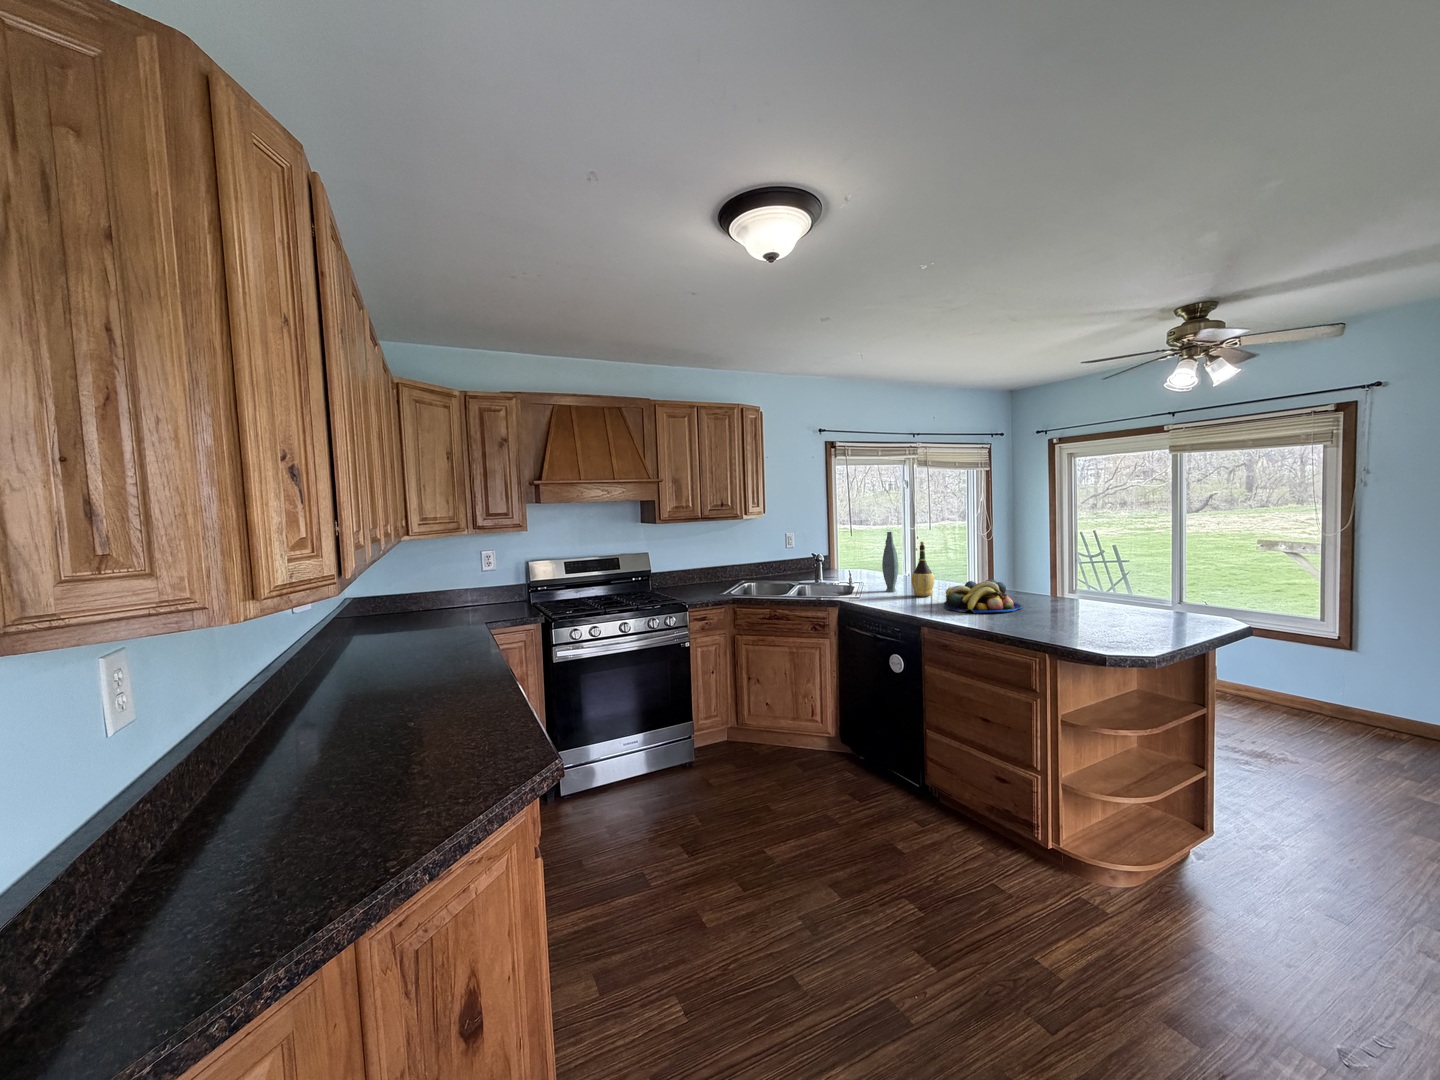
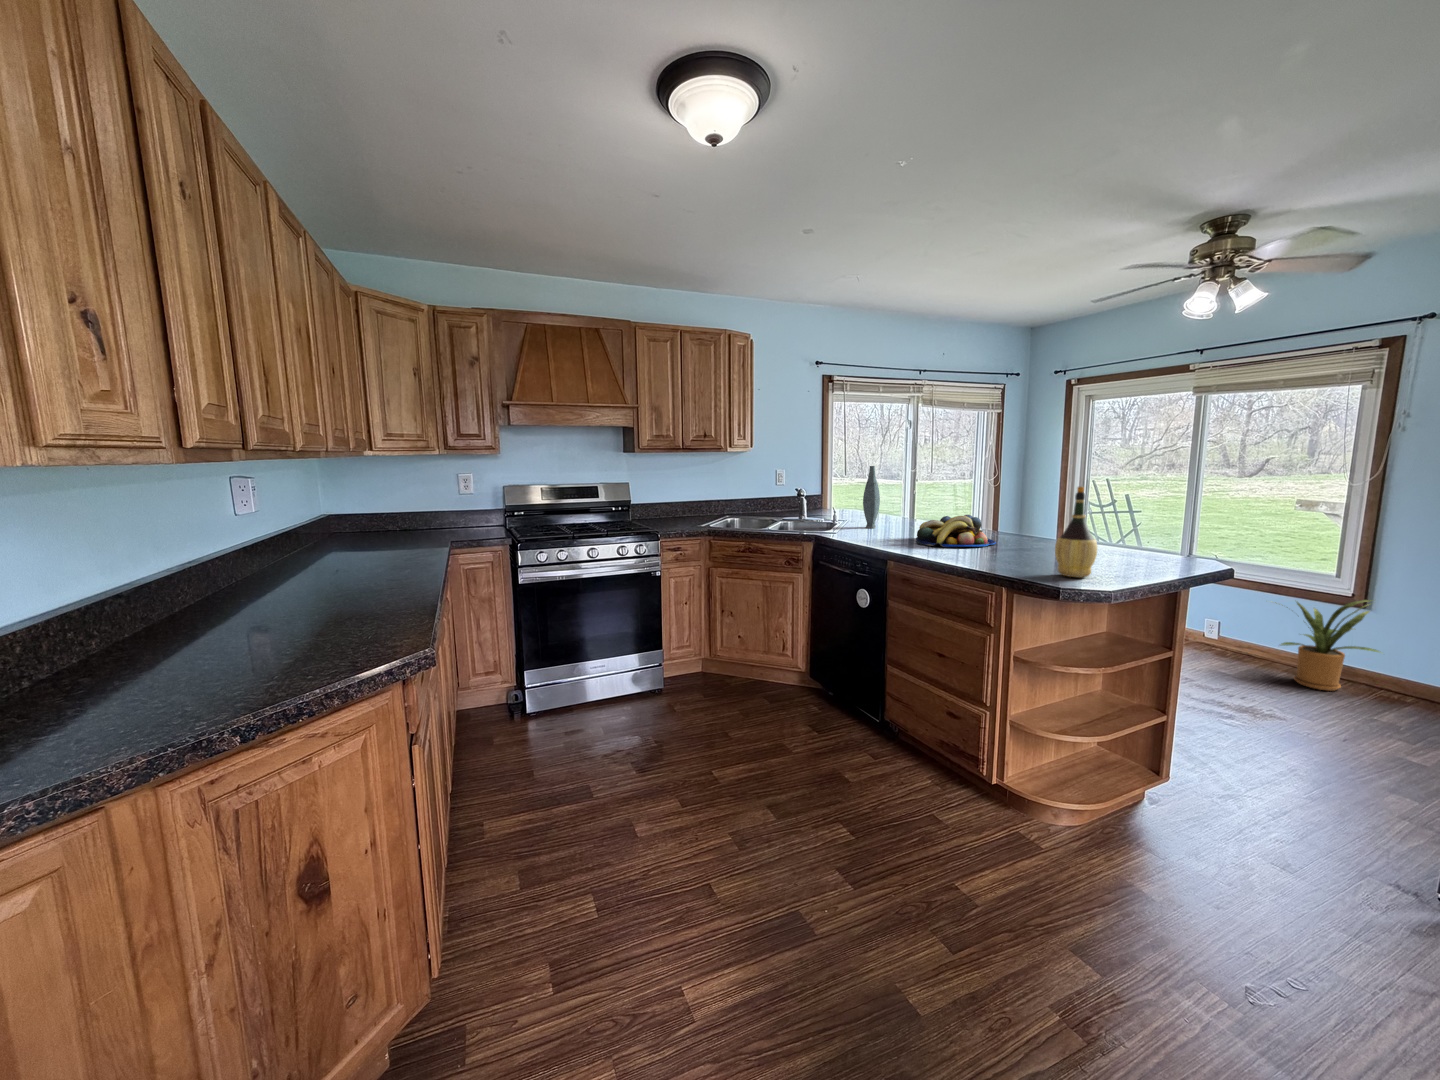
wine bottle: present [911,542,935,596] -> present [1055,487,1097,577]
house plant: none [1258,643,1378,731] -> present [1281,600,1379,691]

